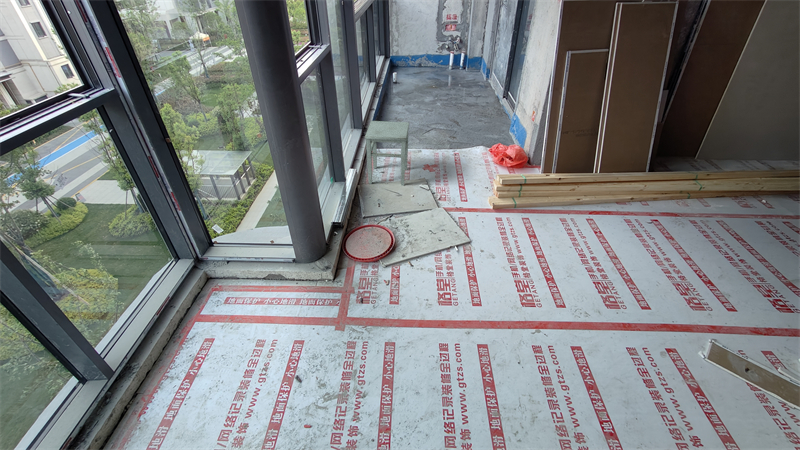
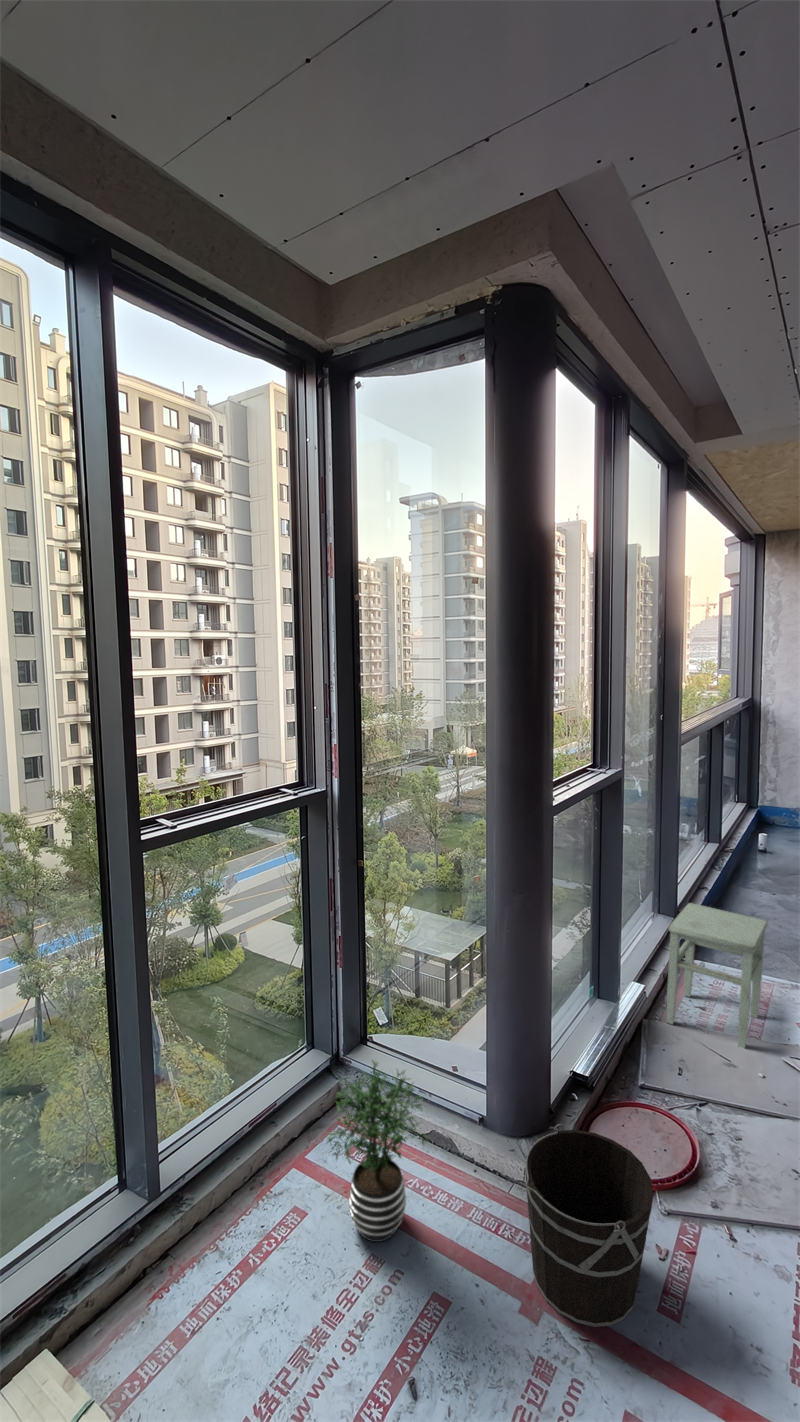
bucket: none [325,249,385,323] -> present [525,1124,654,1327]
potted plant: none [206,254,275,335] -> present [327,1062,428,1242]

